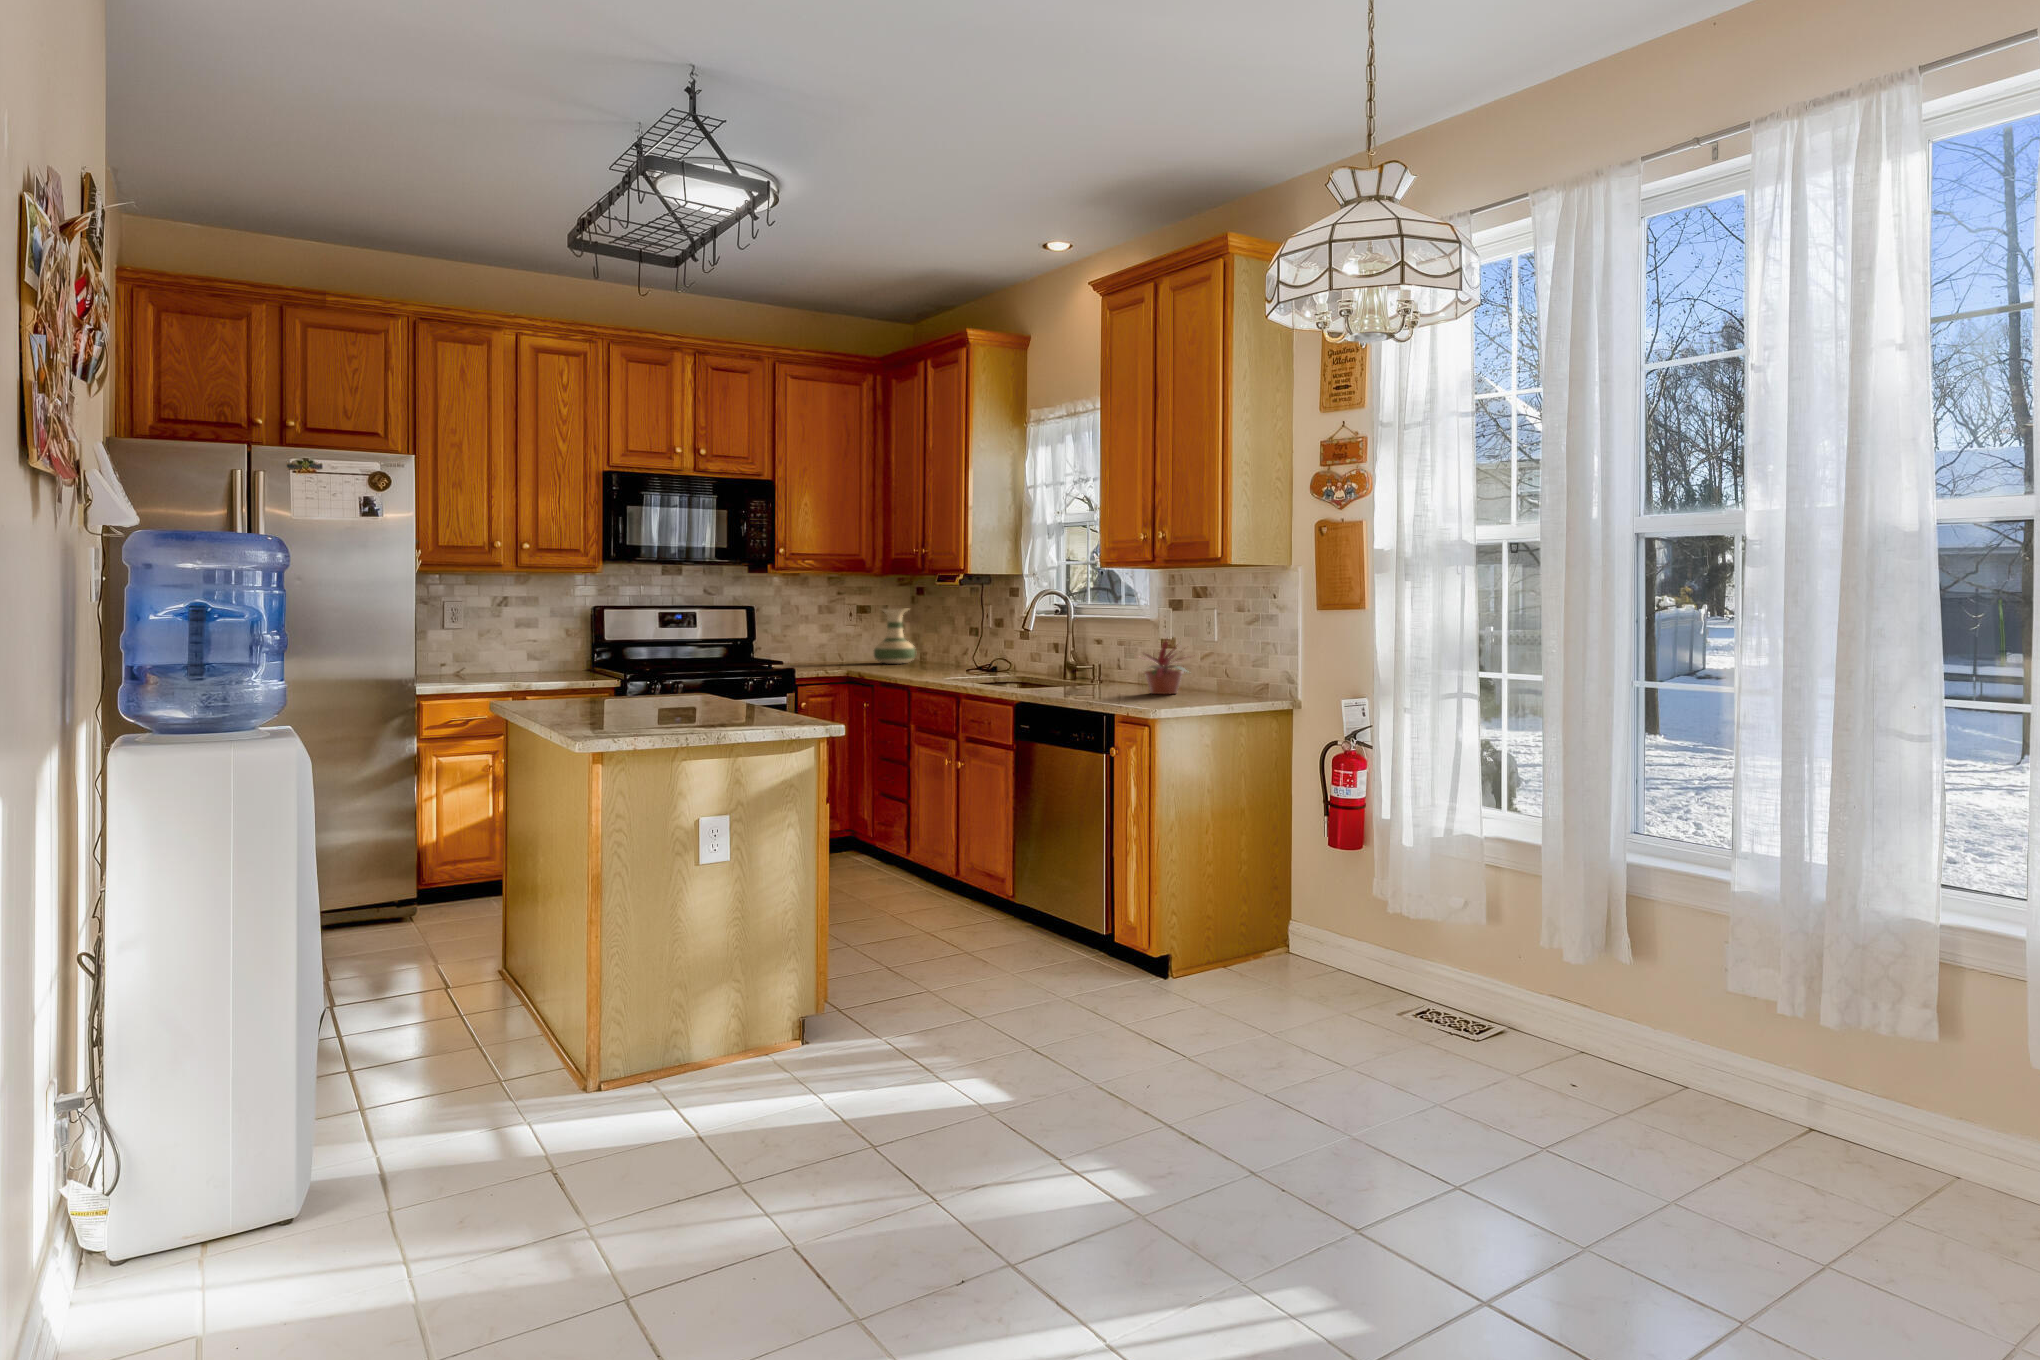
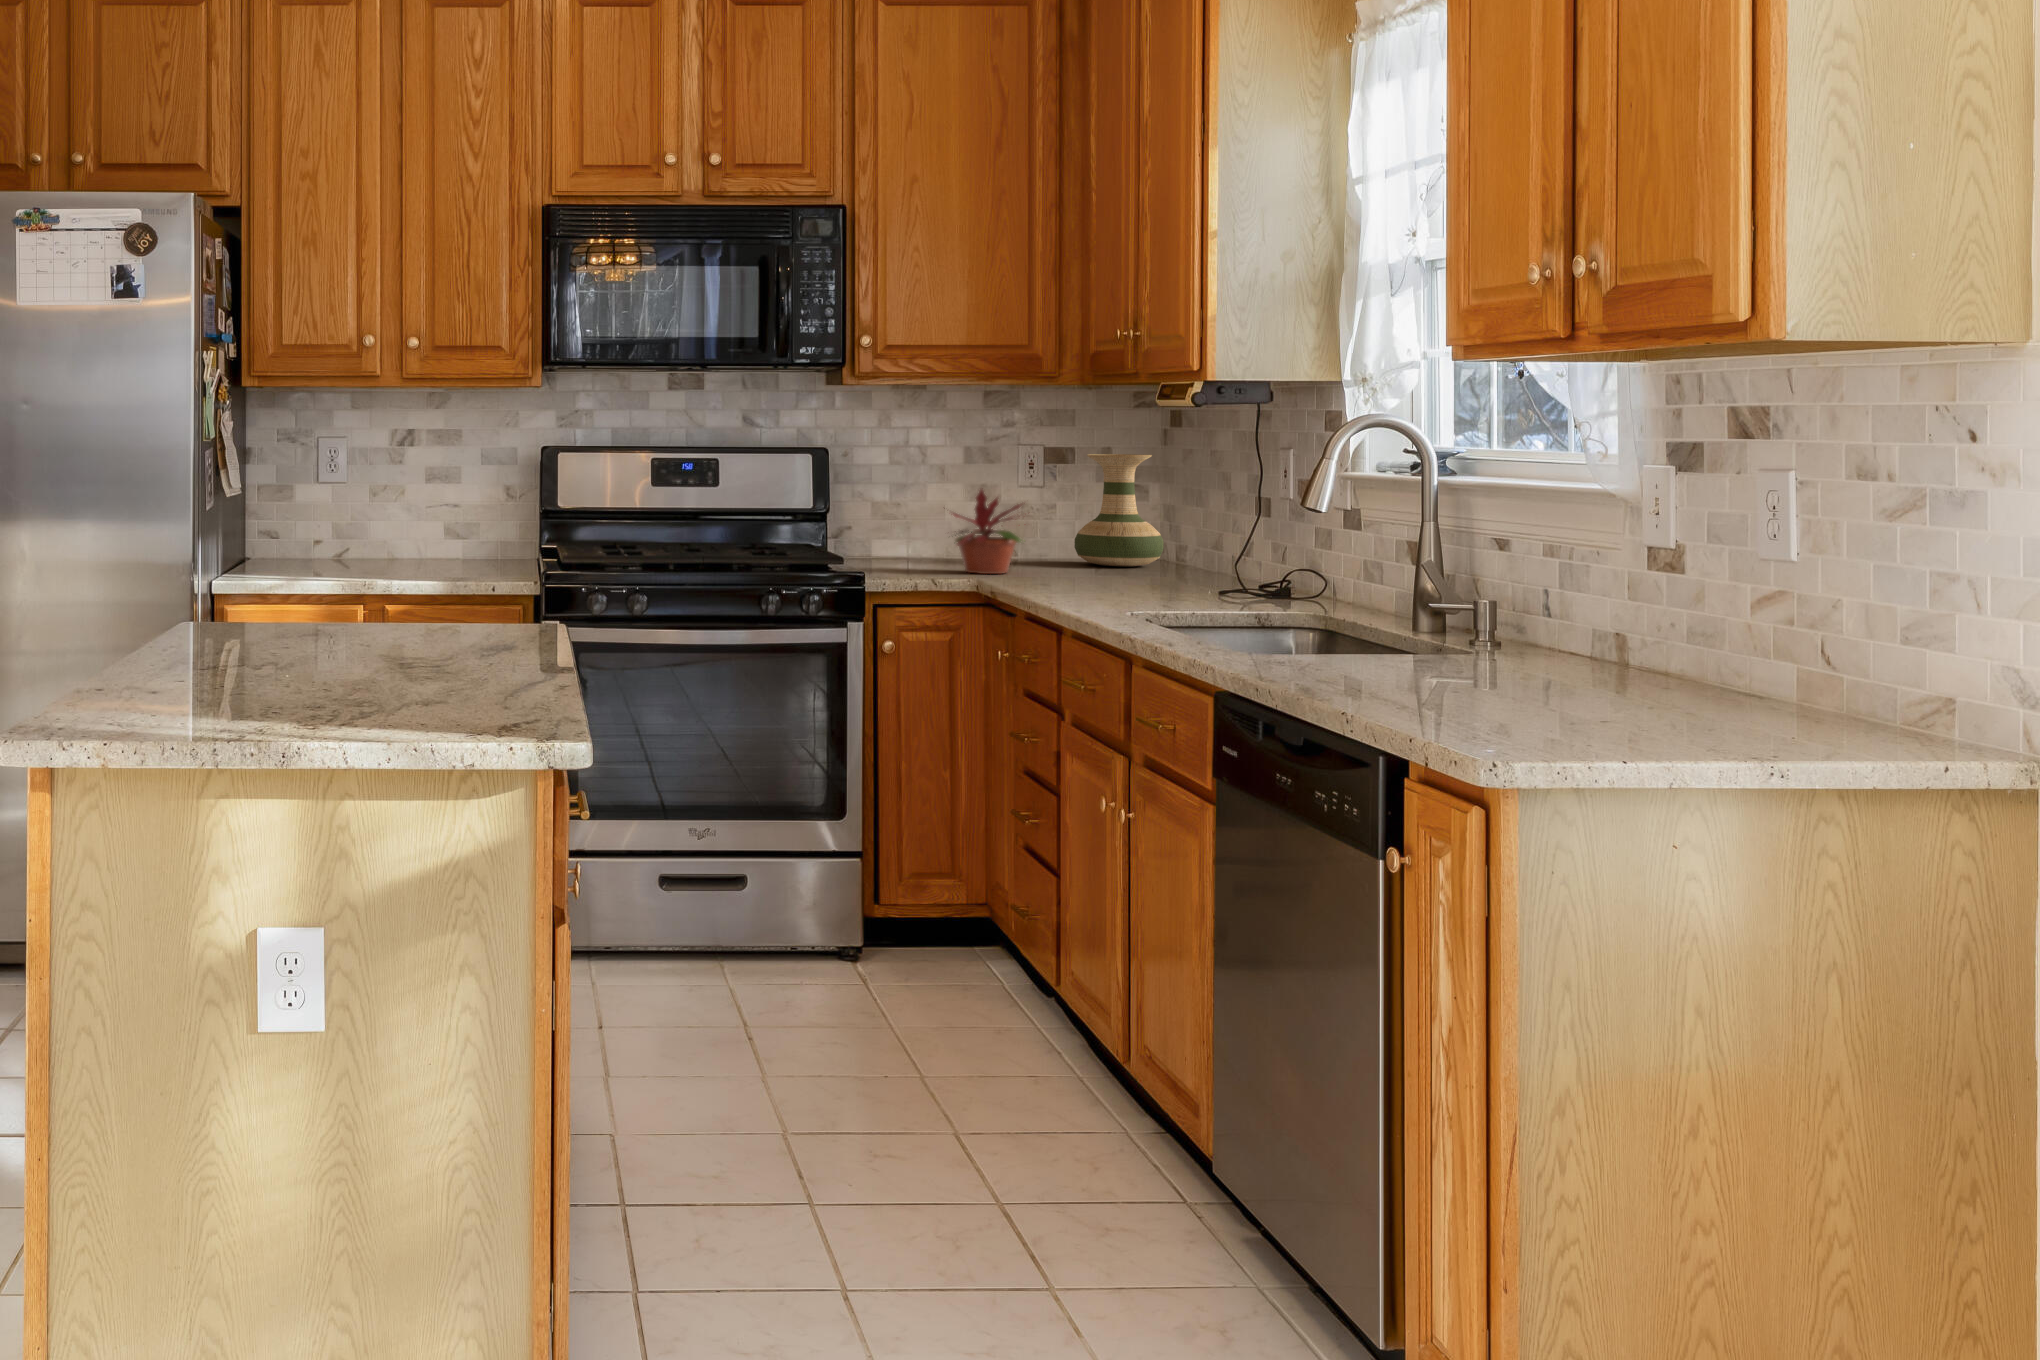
potted plant: present [1145,641,1189,694] -> present [951,489,1021,574]

